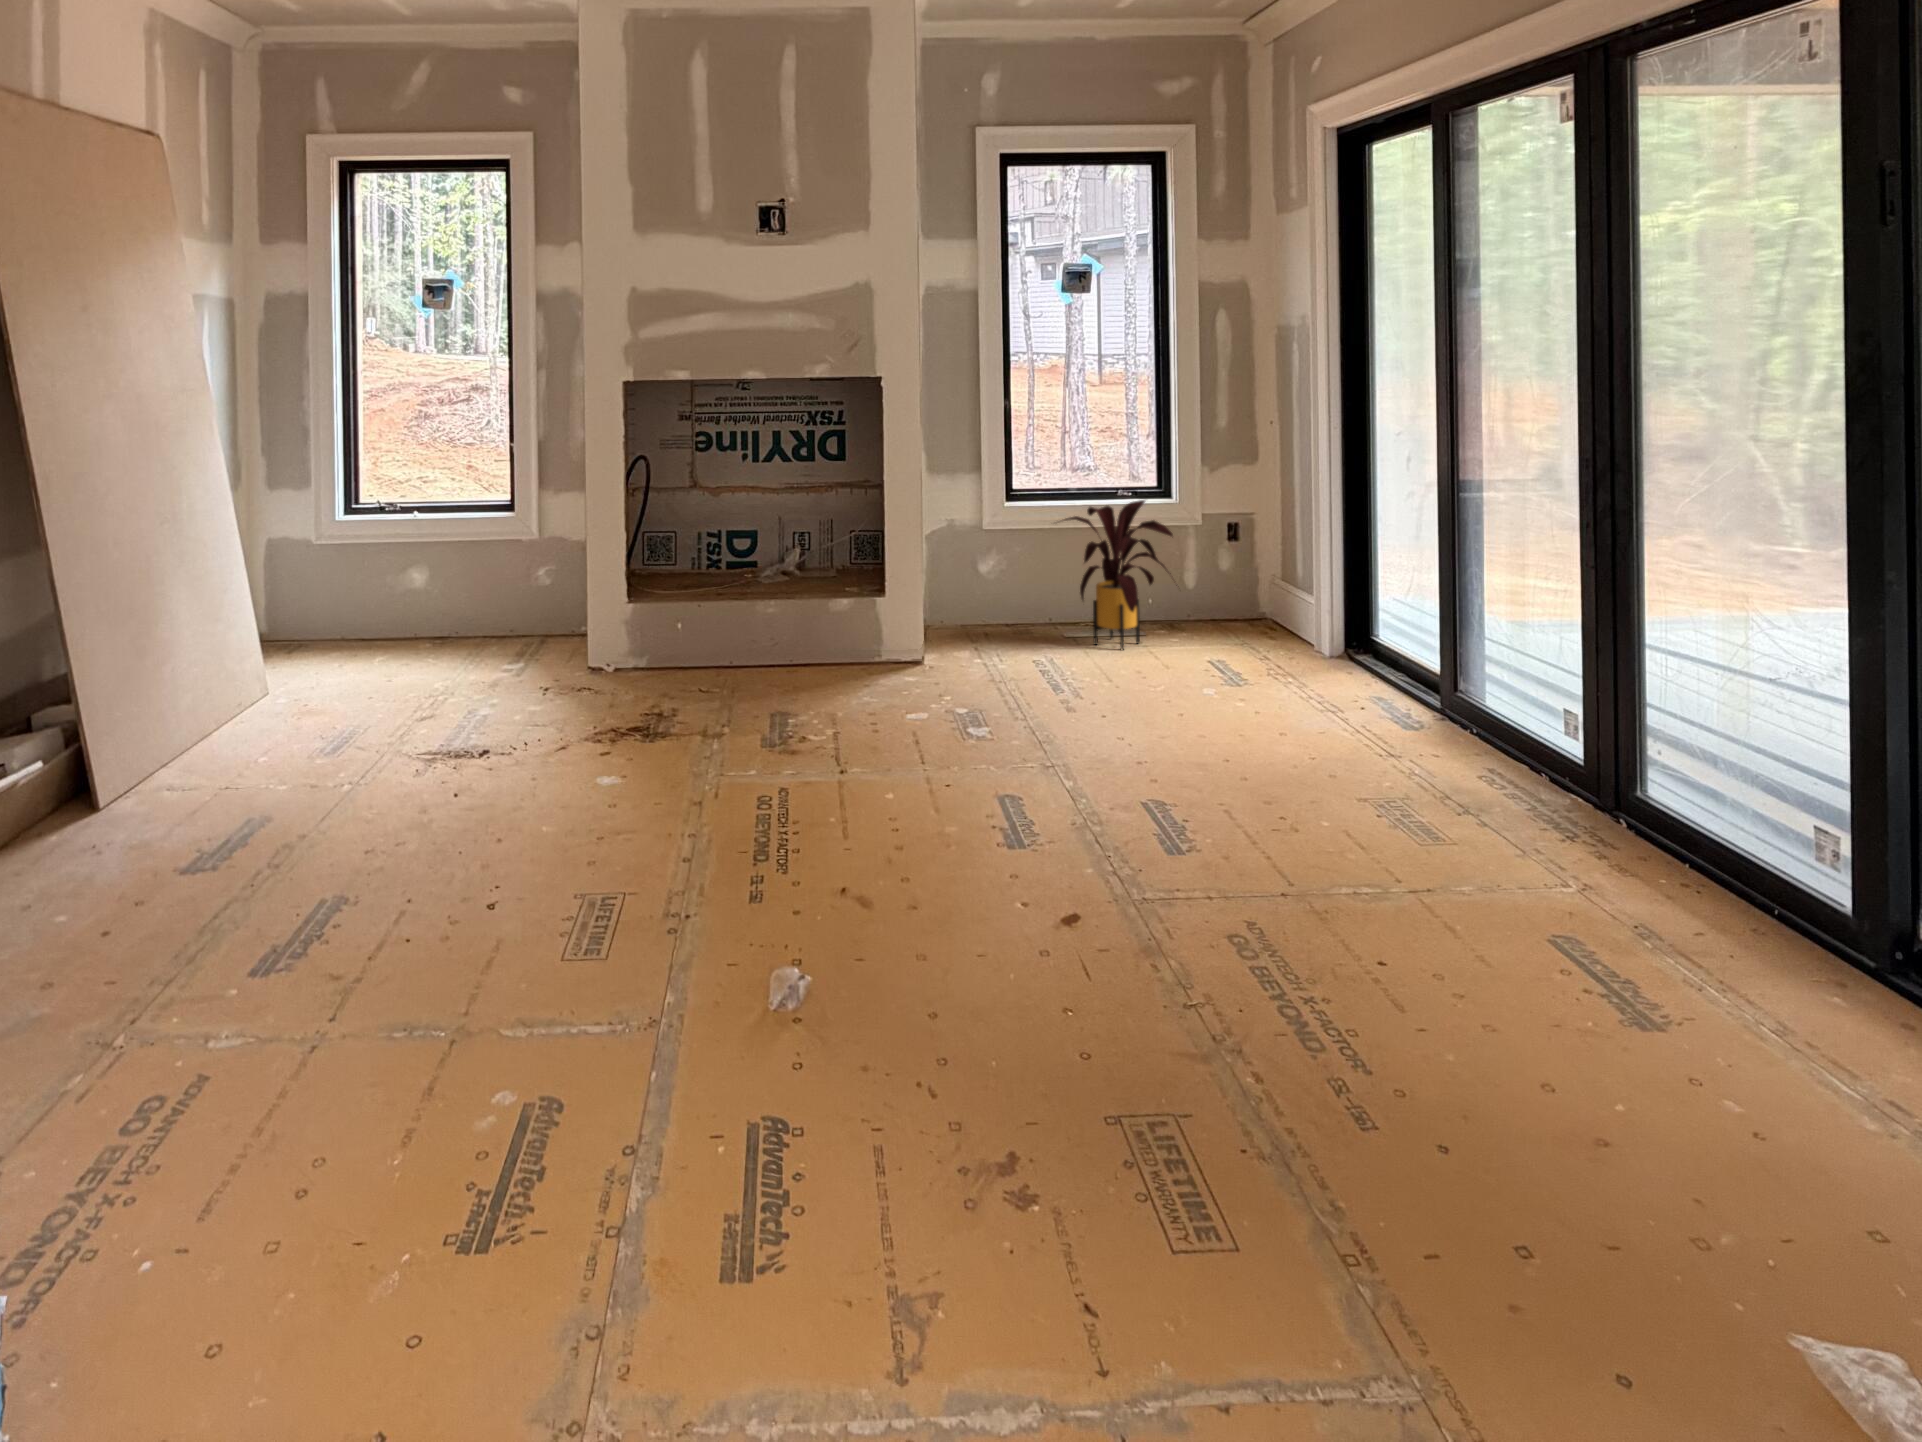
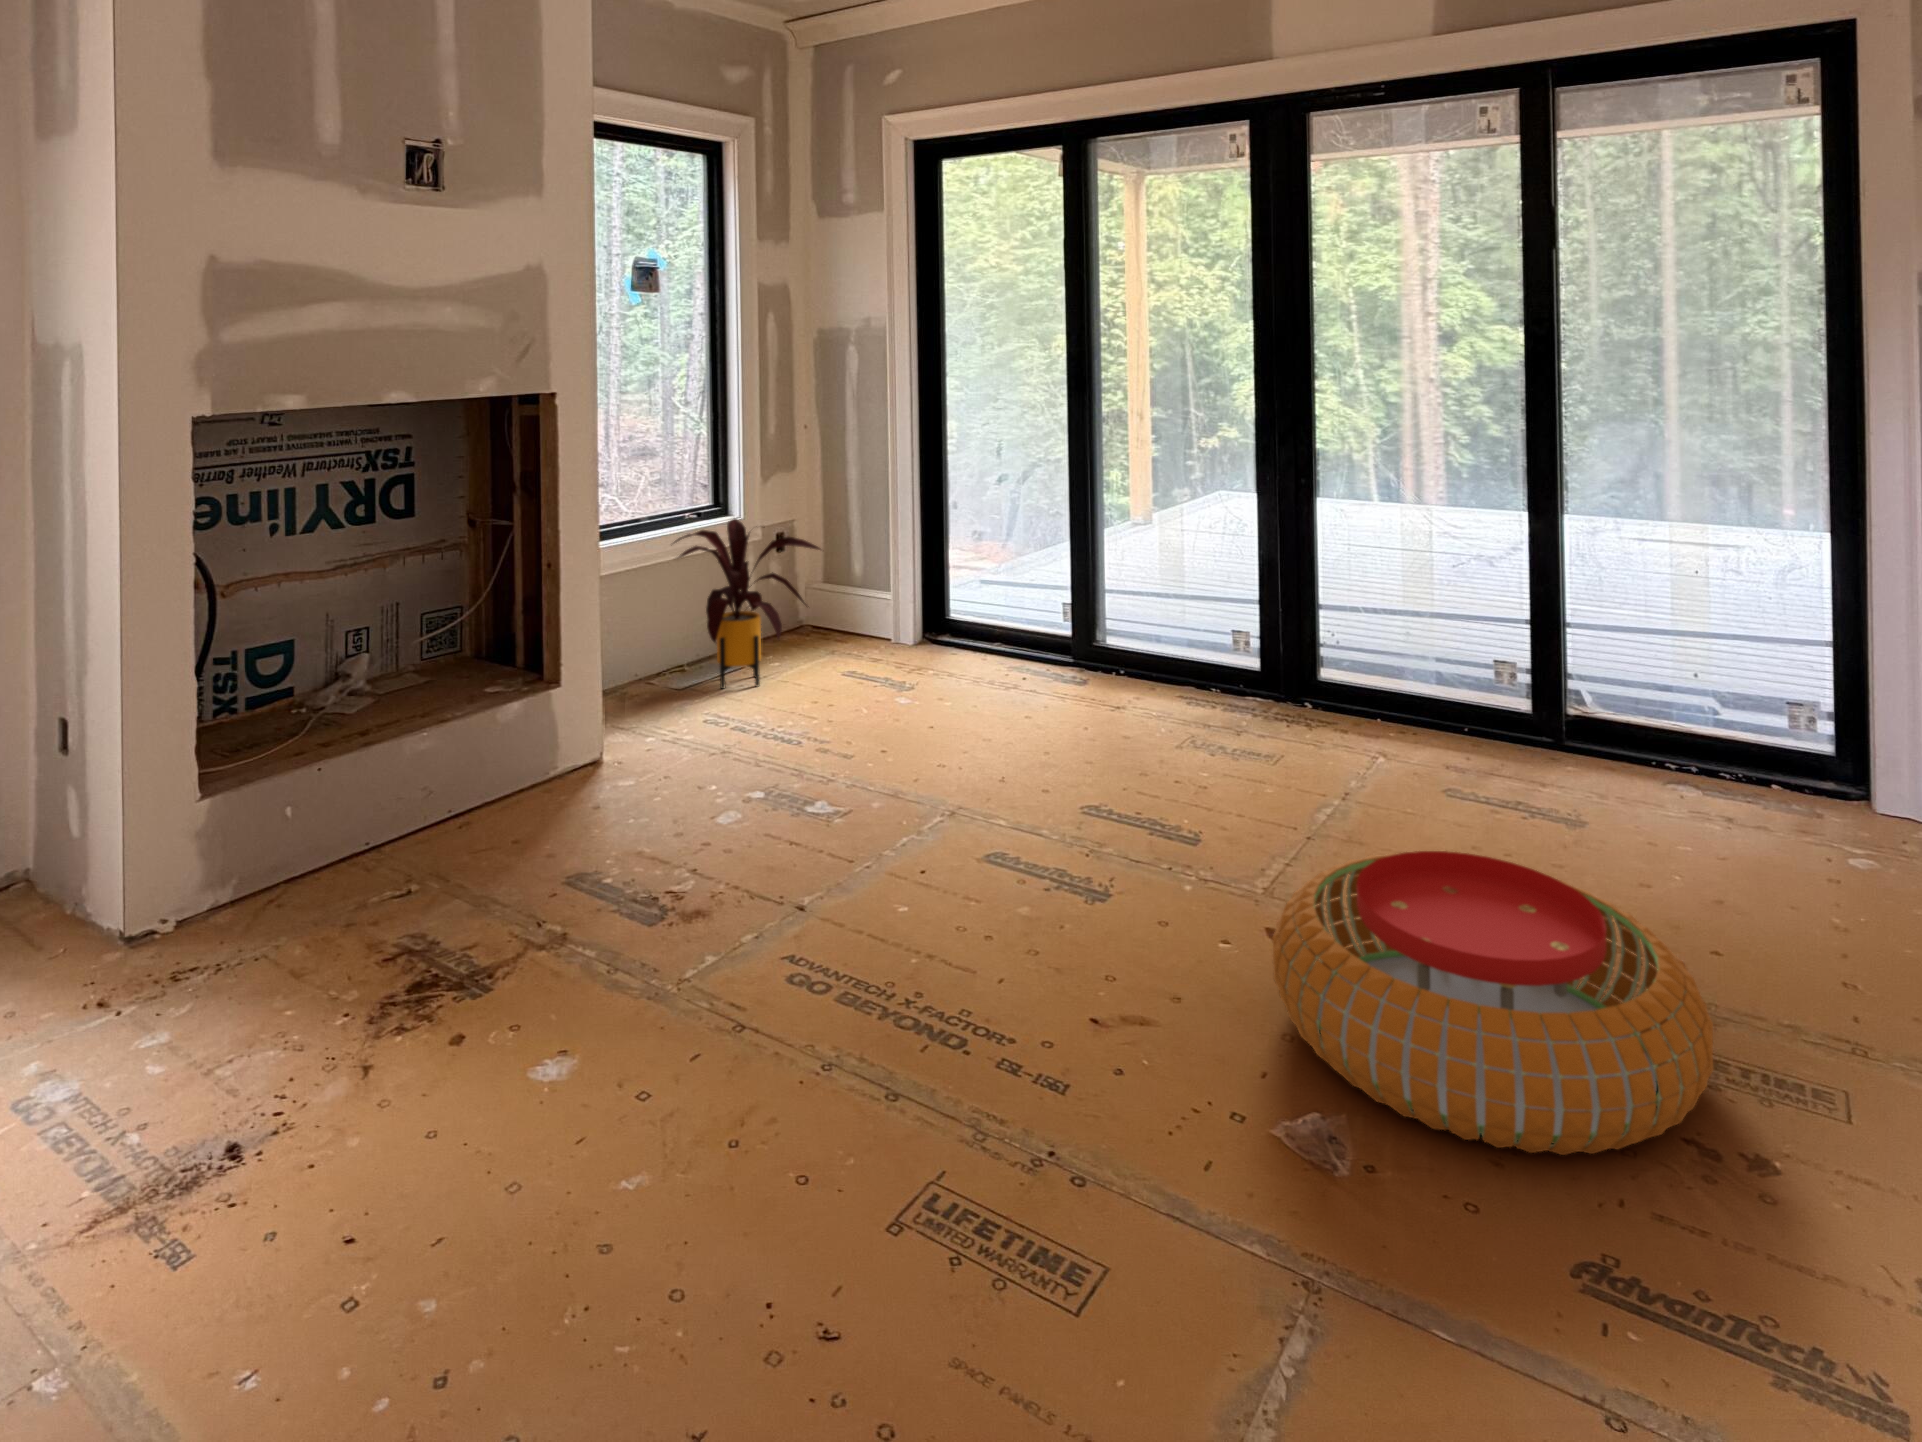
pouf: none [806,823,1156,1073] -> present [1273,851,1714,1155]

